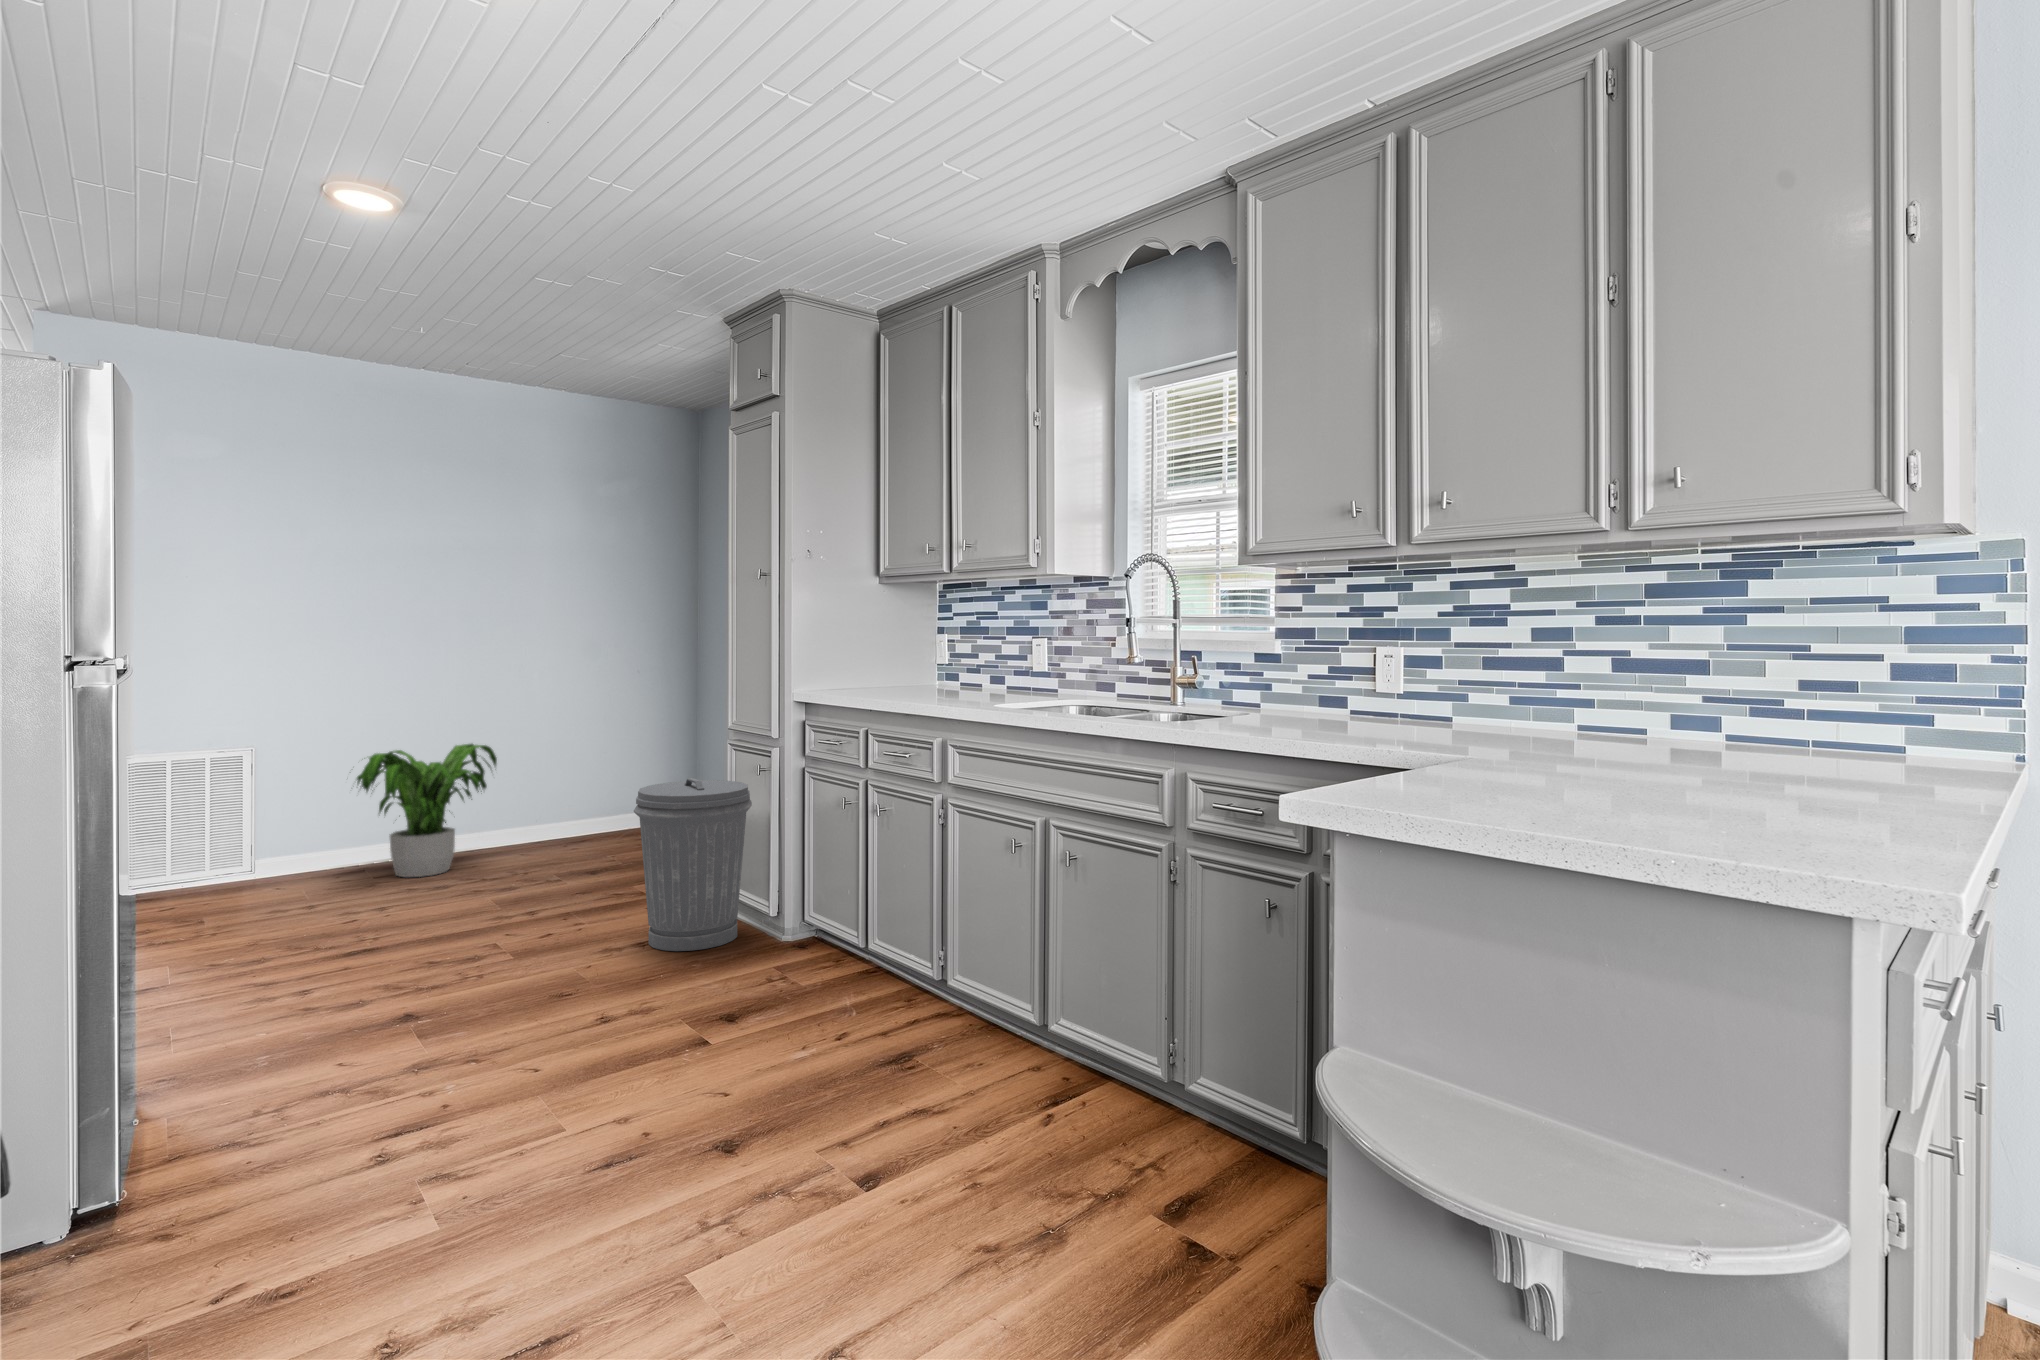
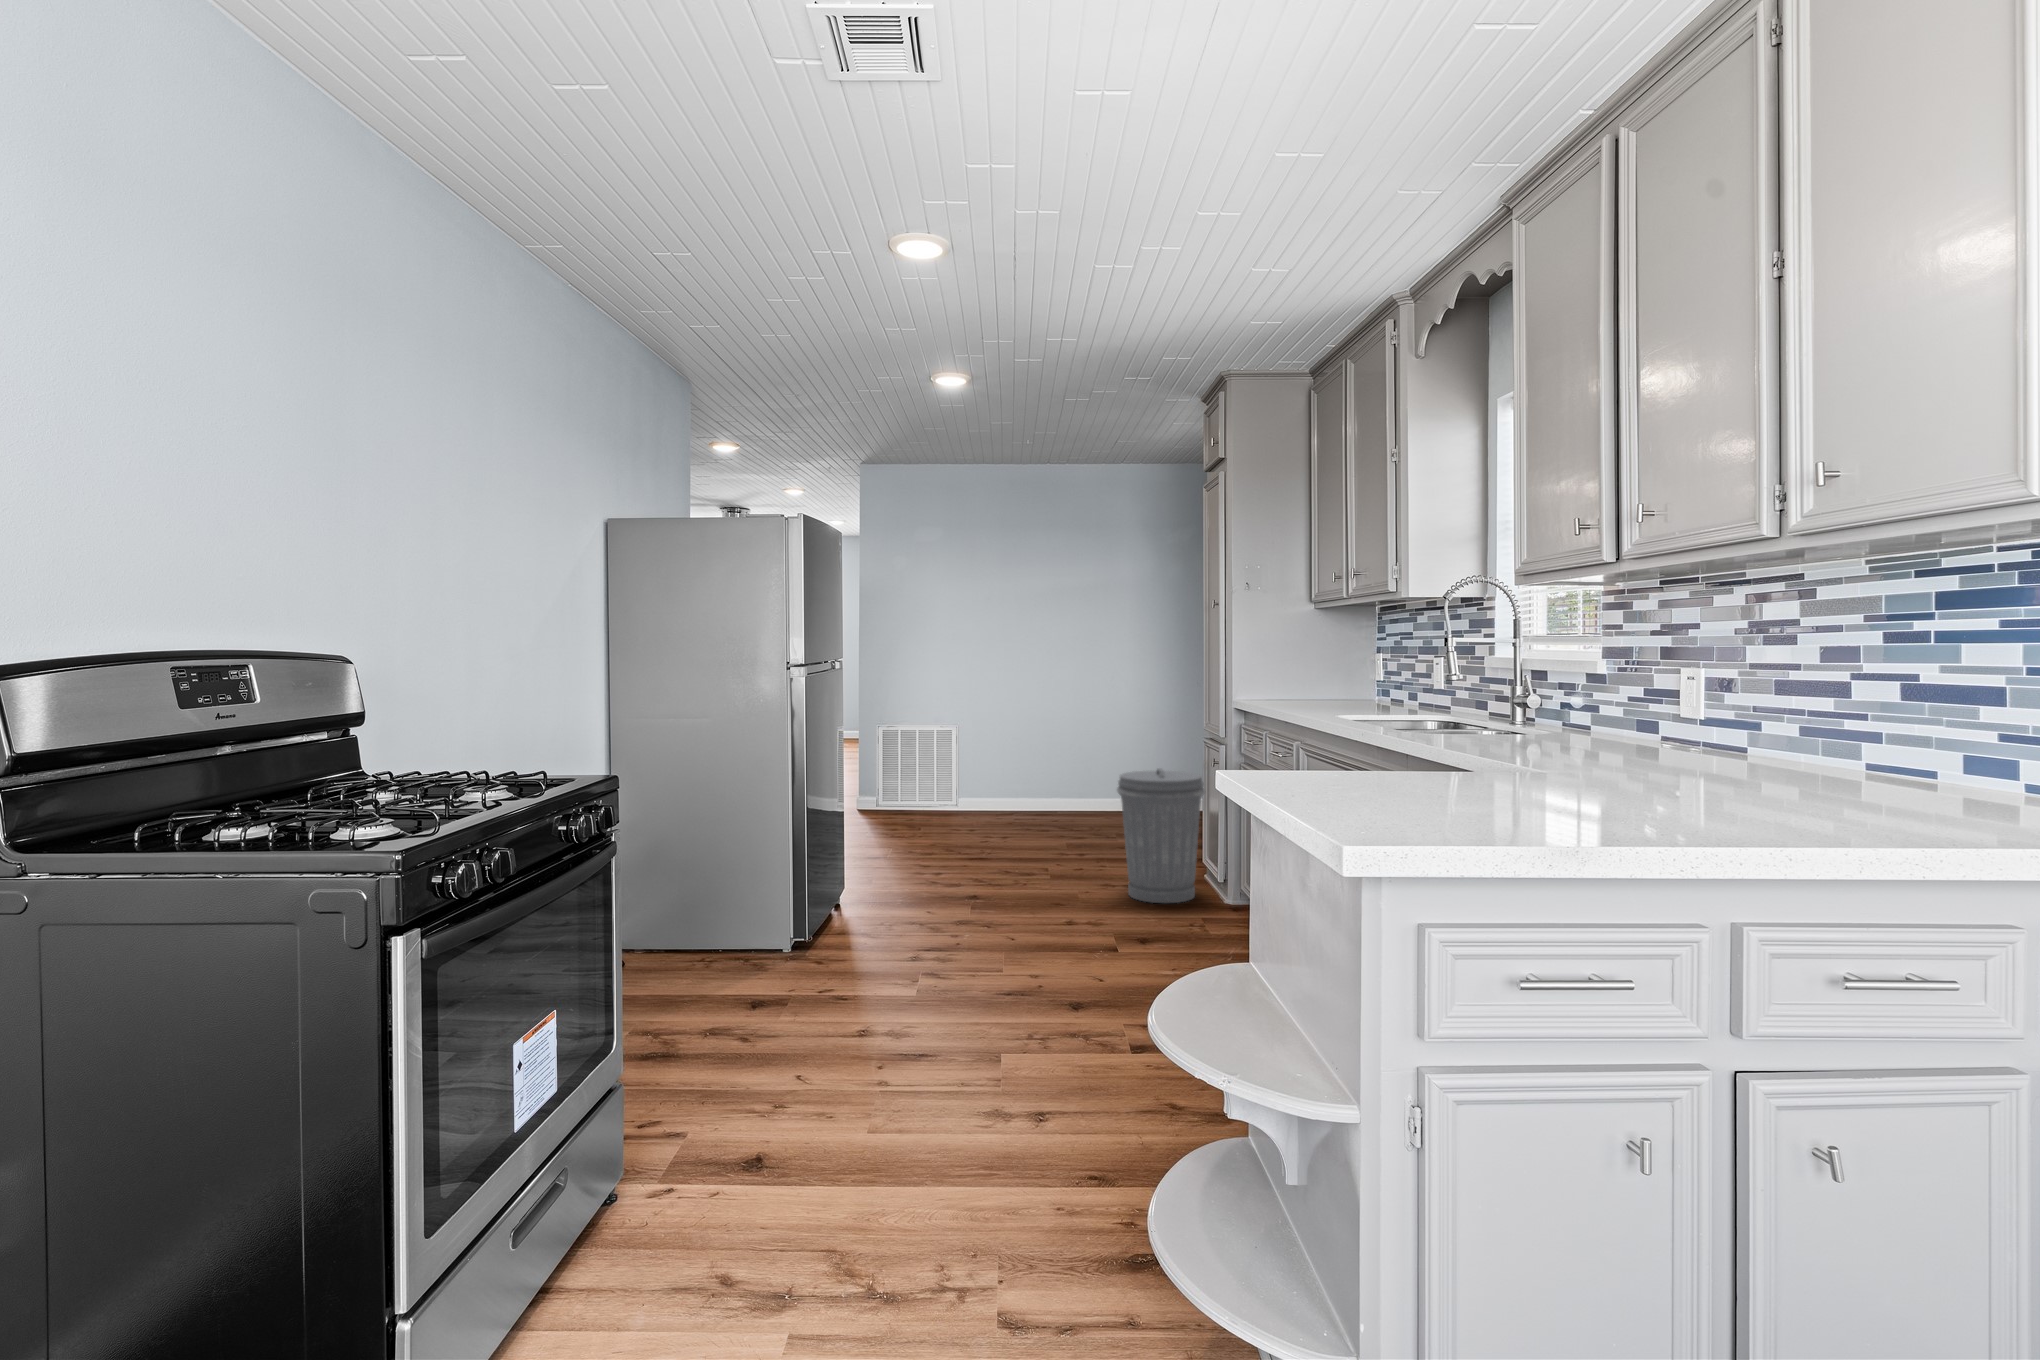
potted plant: present [357,744,497,877] -> none [989,735,1082,828]

